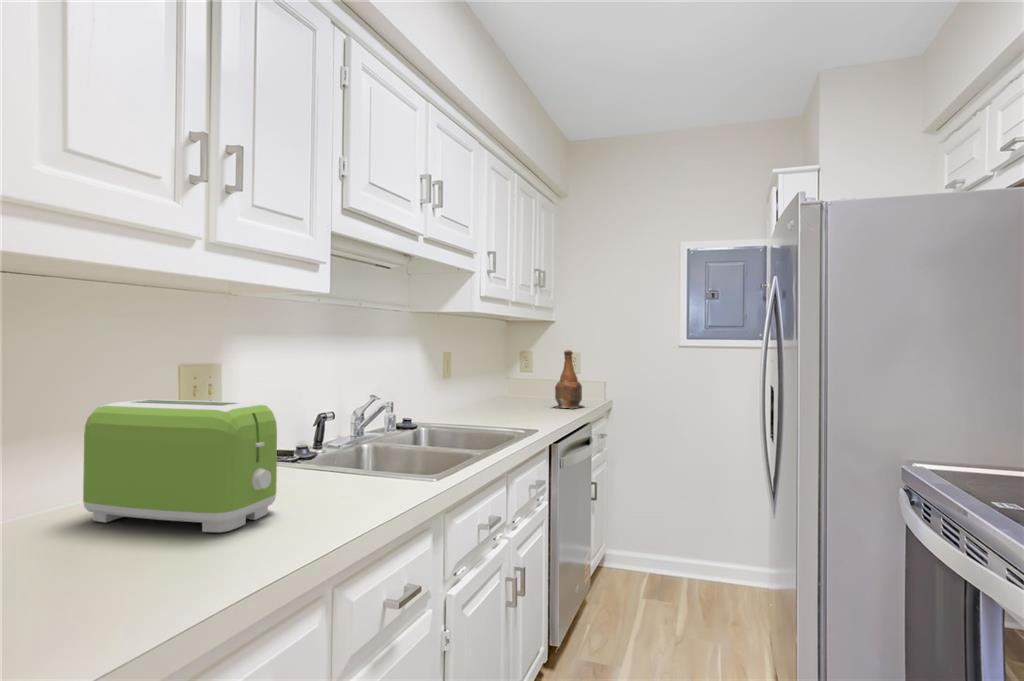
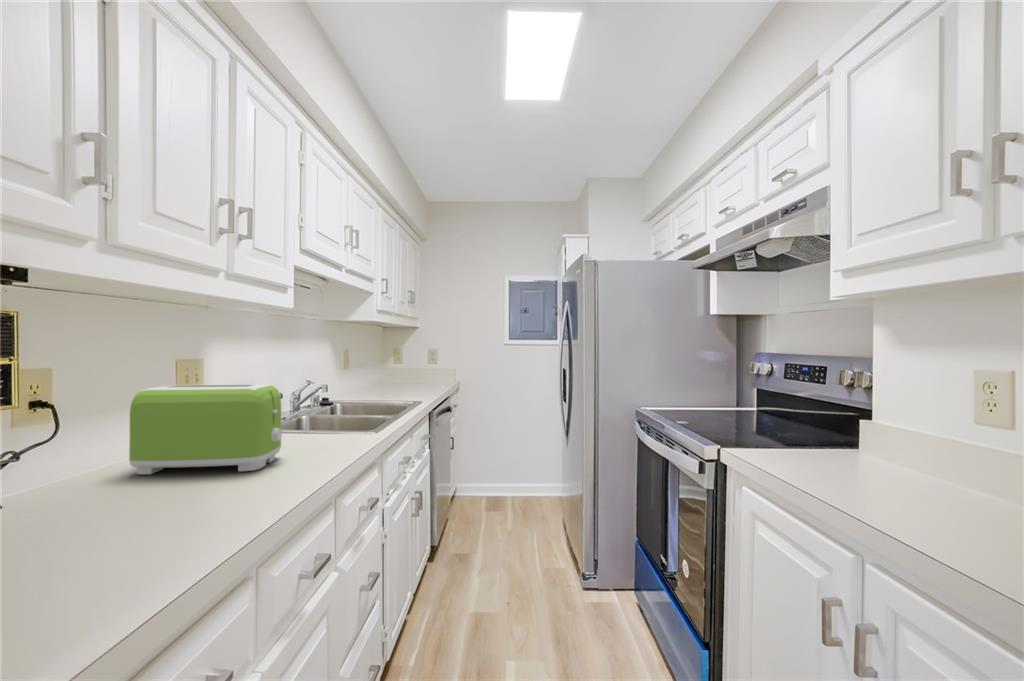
bottle: present [554,350,582,408] -> none [421,347,446,388]

